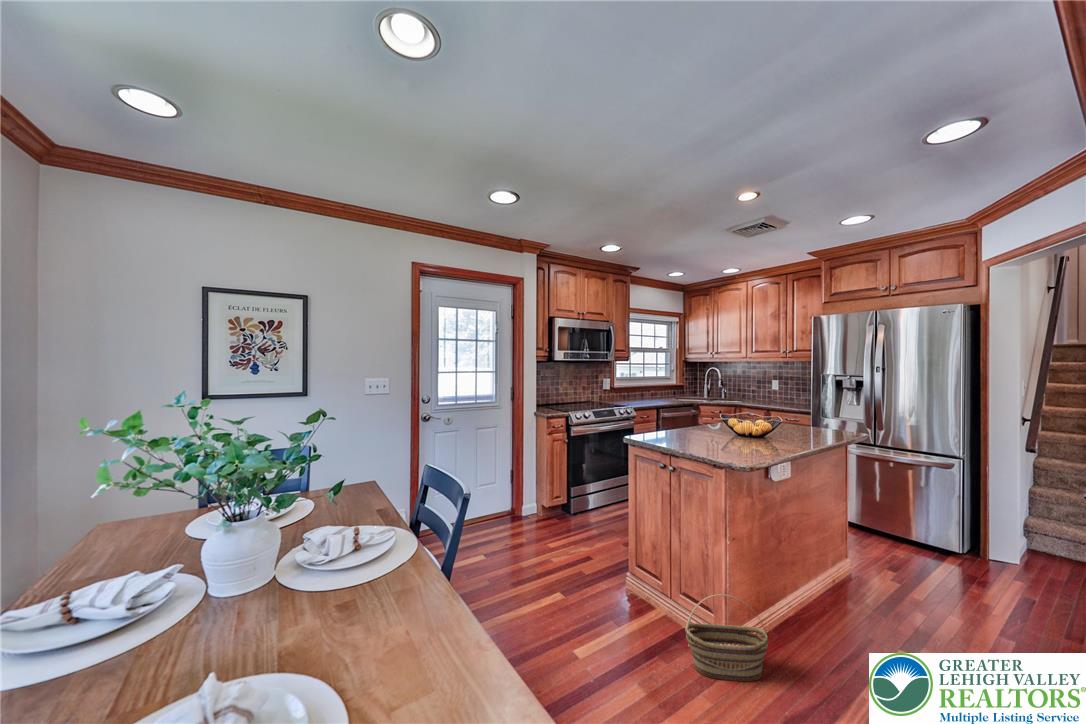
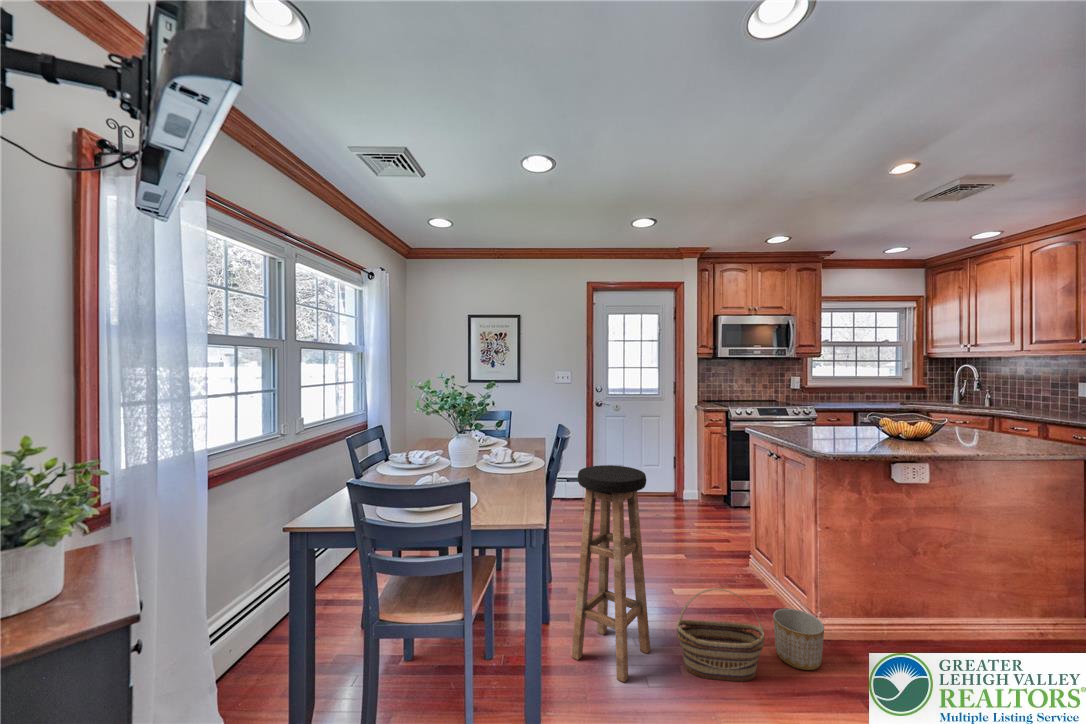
bar stool: none [590,481,663,683] -> present [571,465,650,682]
planter: none [776,611,825,670] -> present [773,609,824,670]

